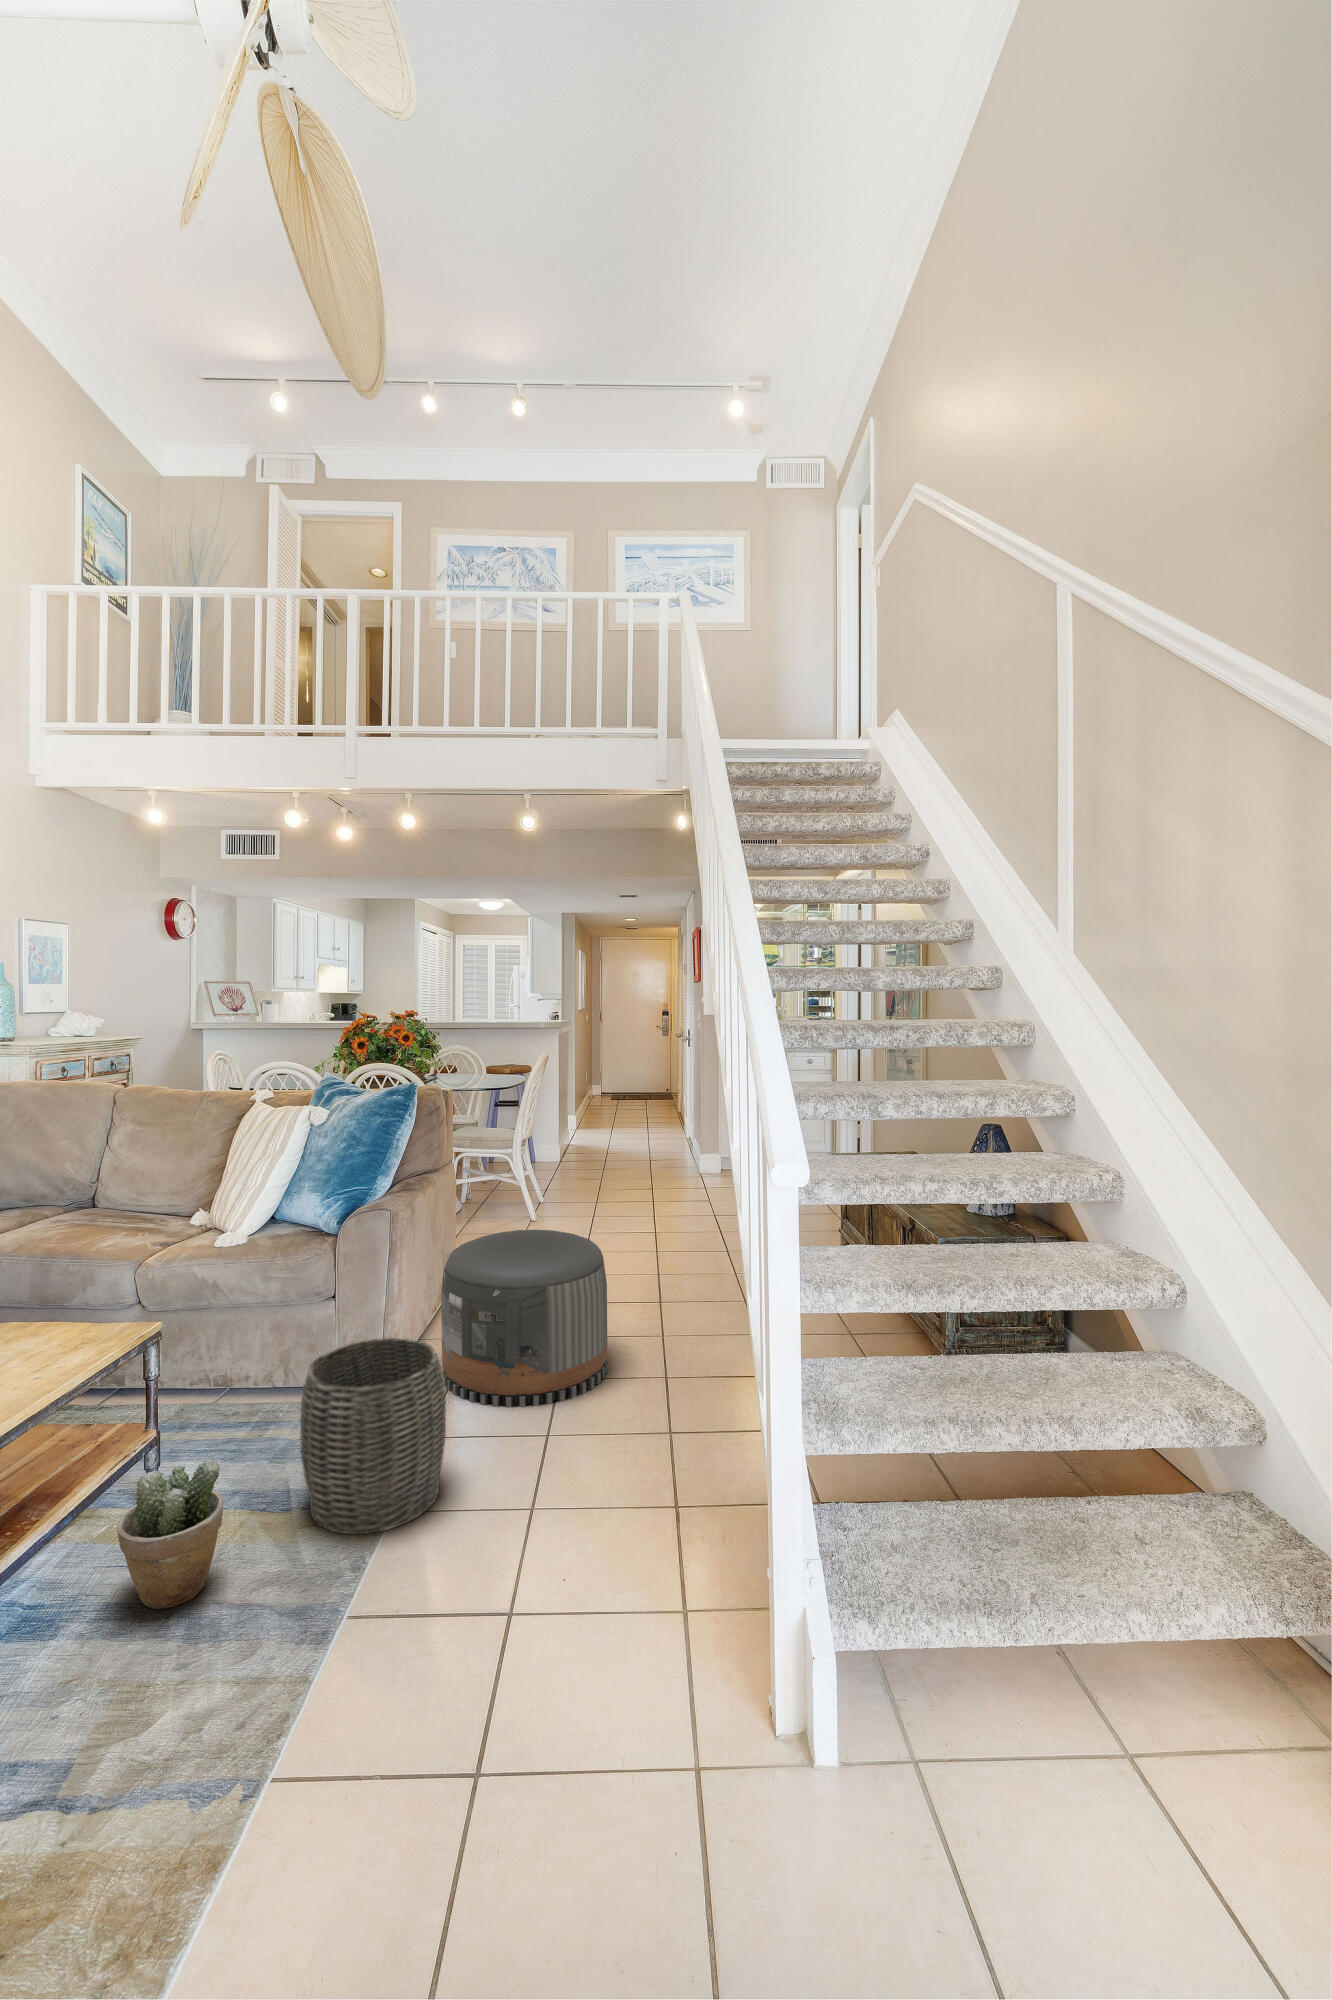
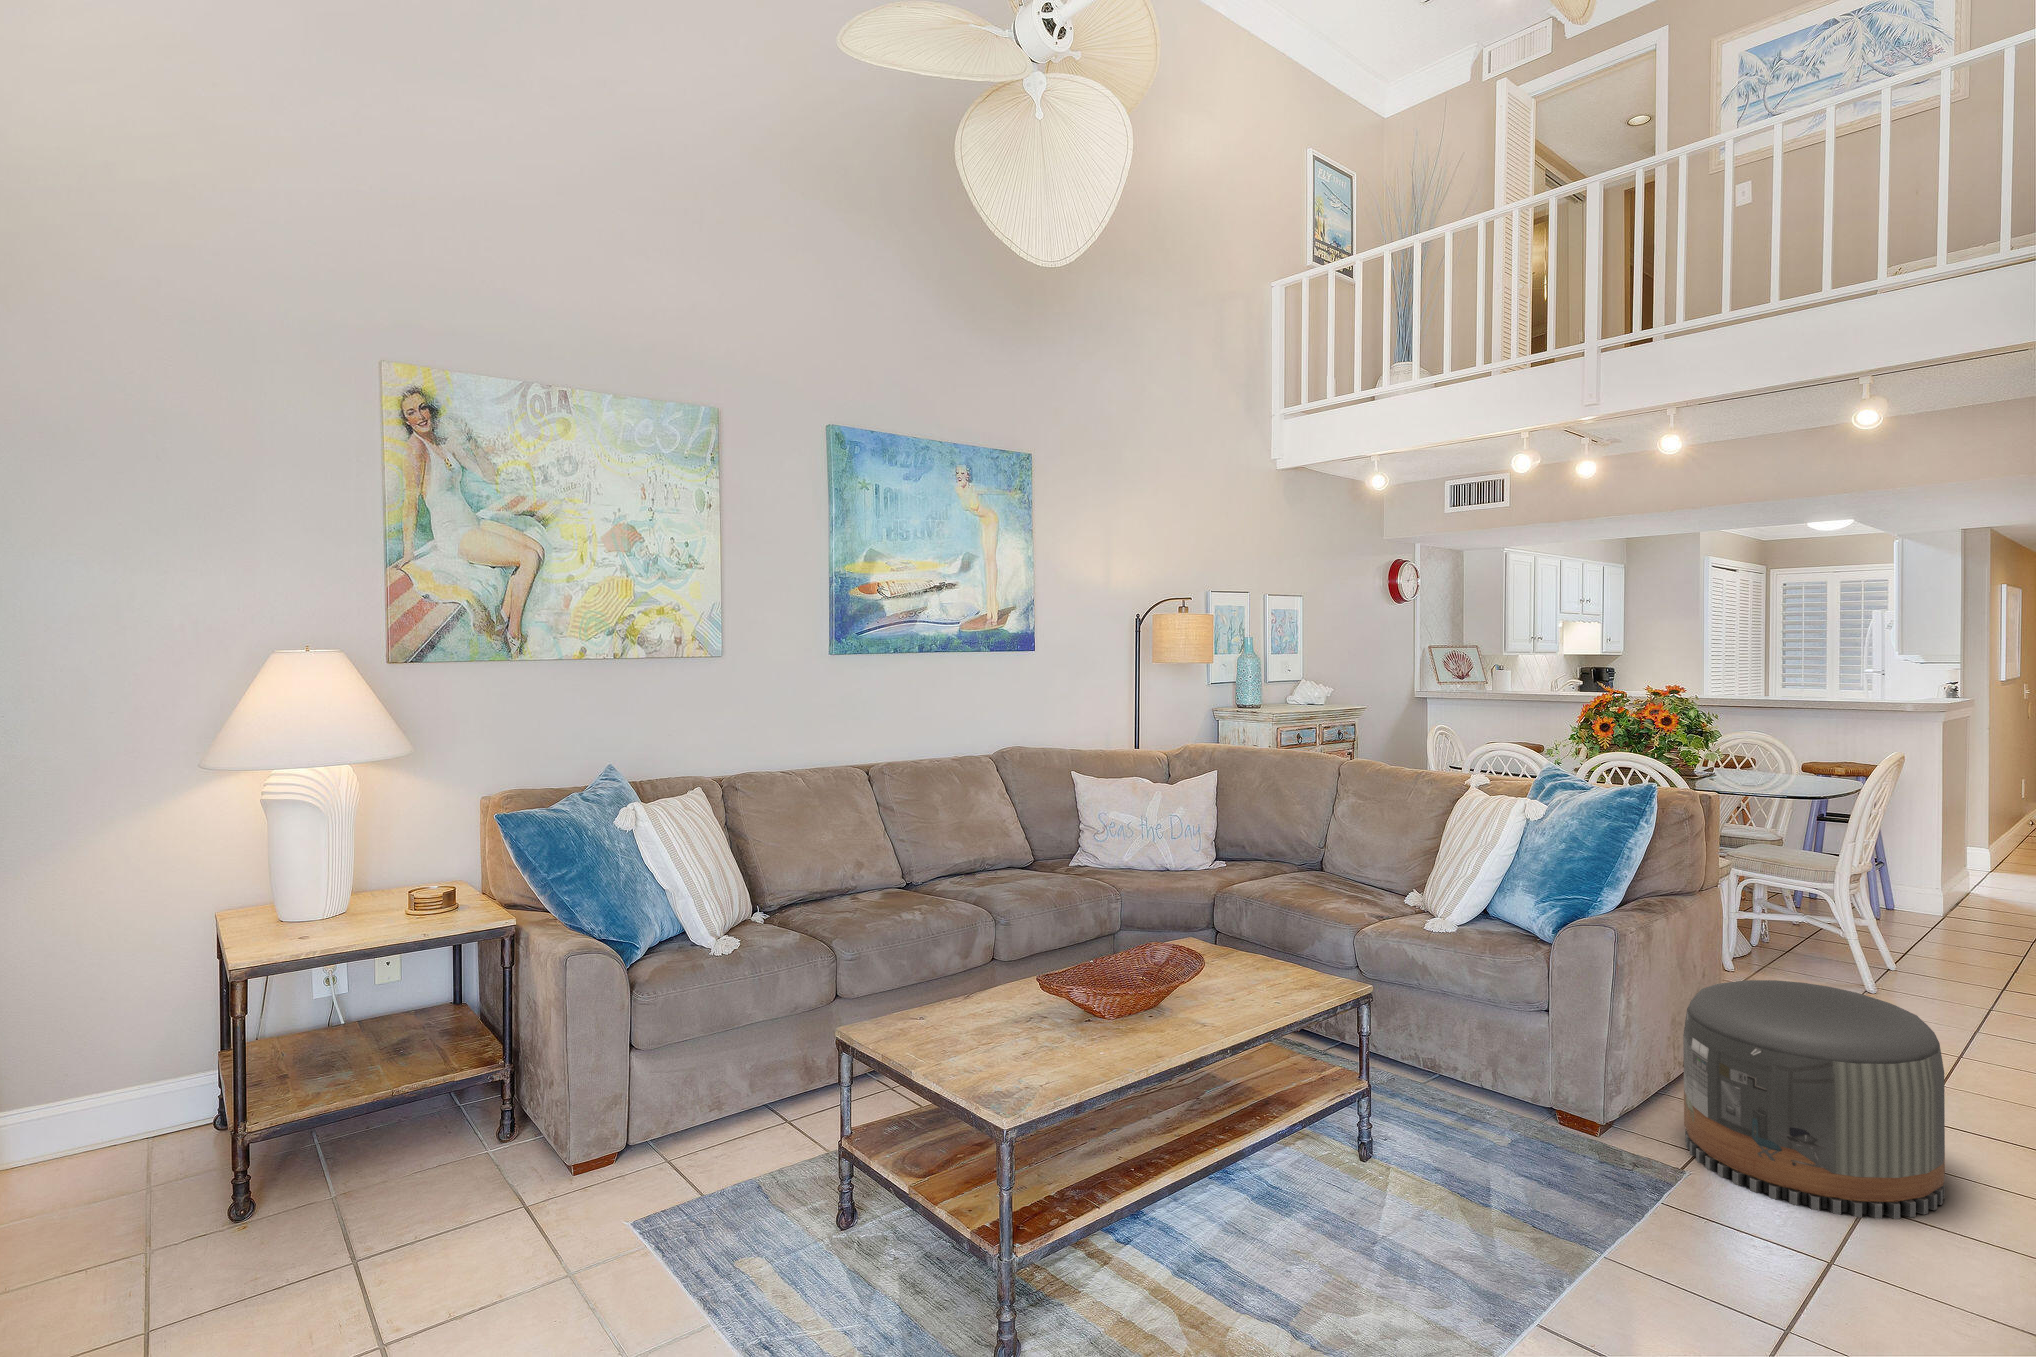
woven basket: present [300,1338,446,1534] -> none [1500,1061,1669,1273]
potted plant: present [117,1460,223,1609] -> none [1327,1122,1419,1253]

